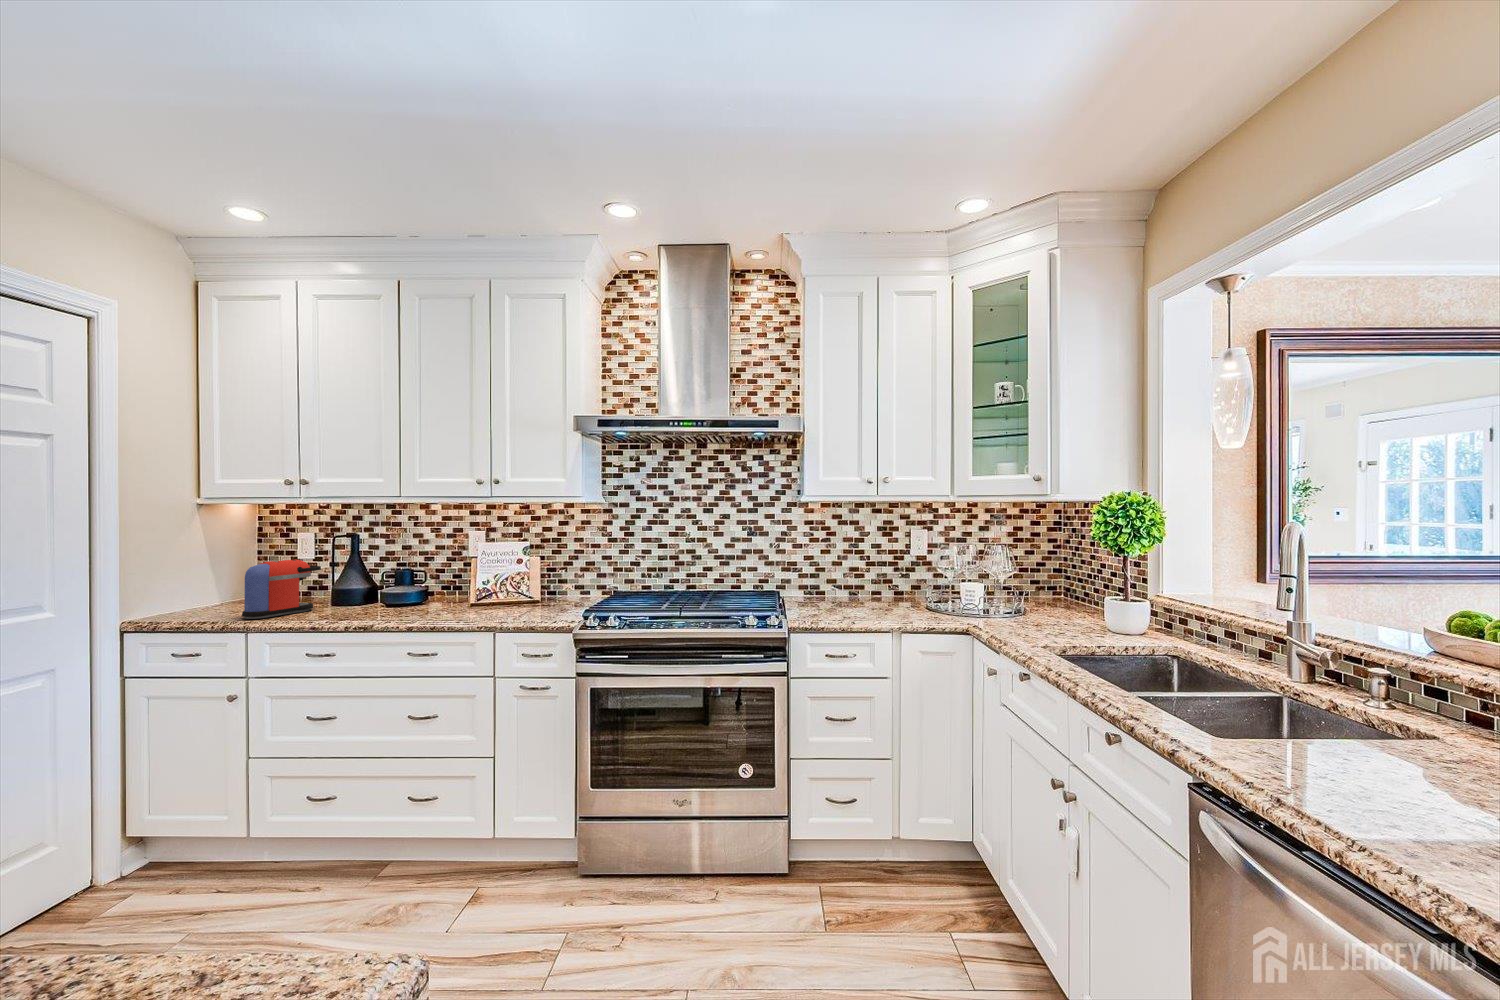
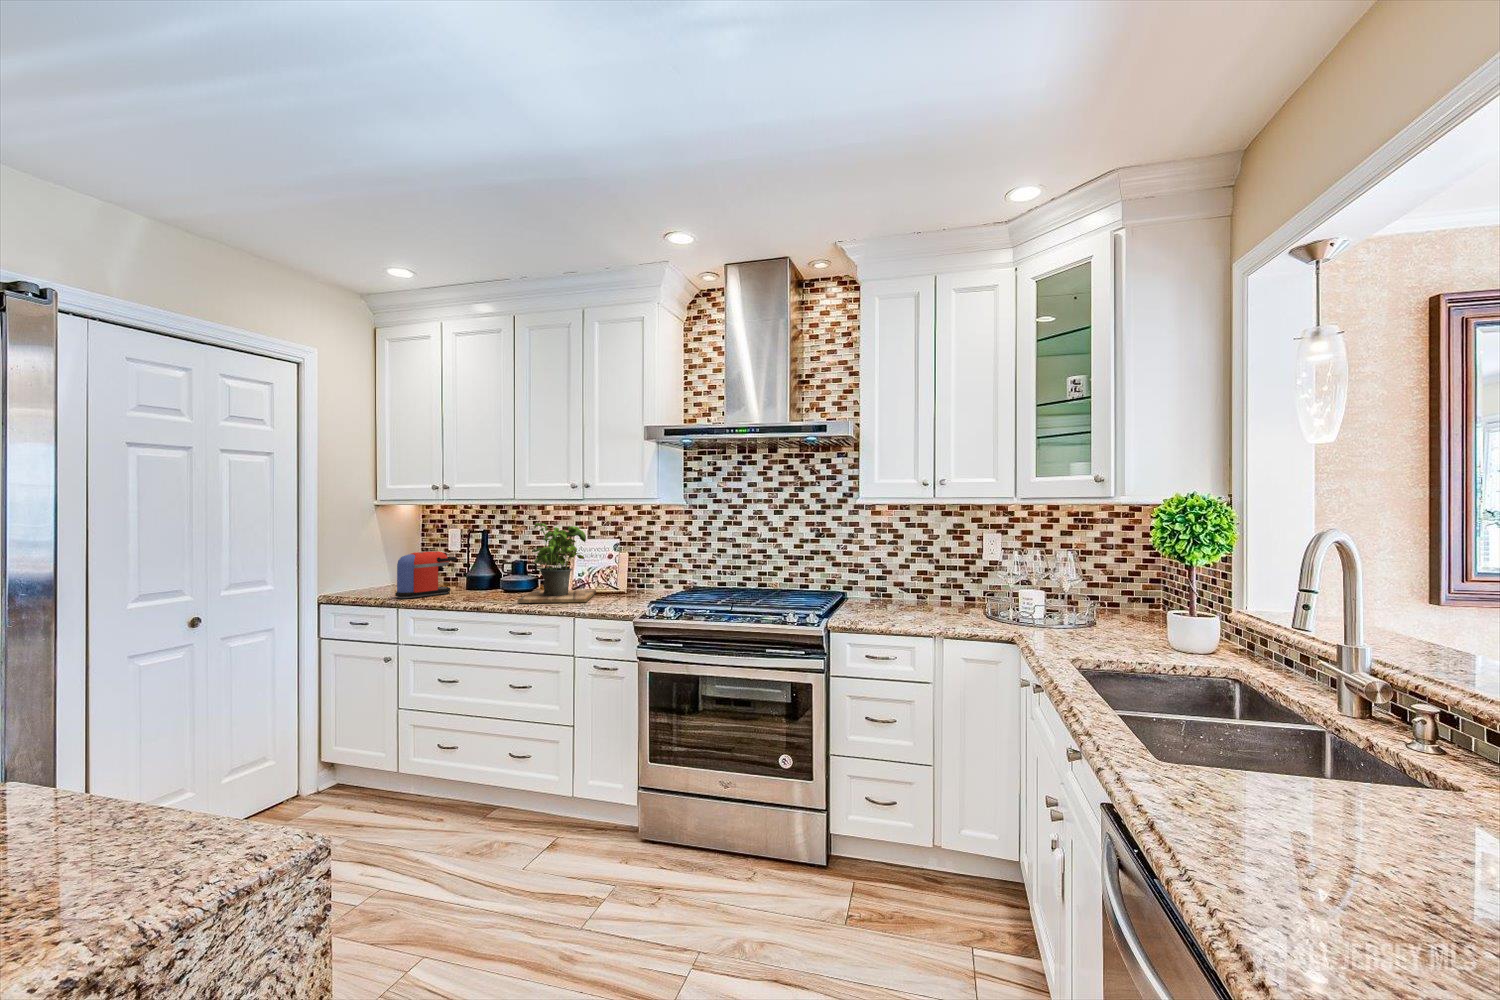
potted plant: none [417,524,502,618] -> present [518,523,596,603]

